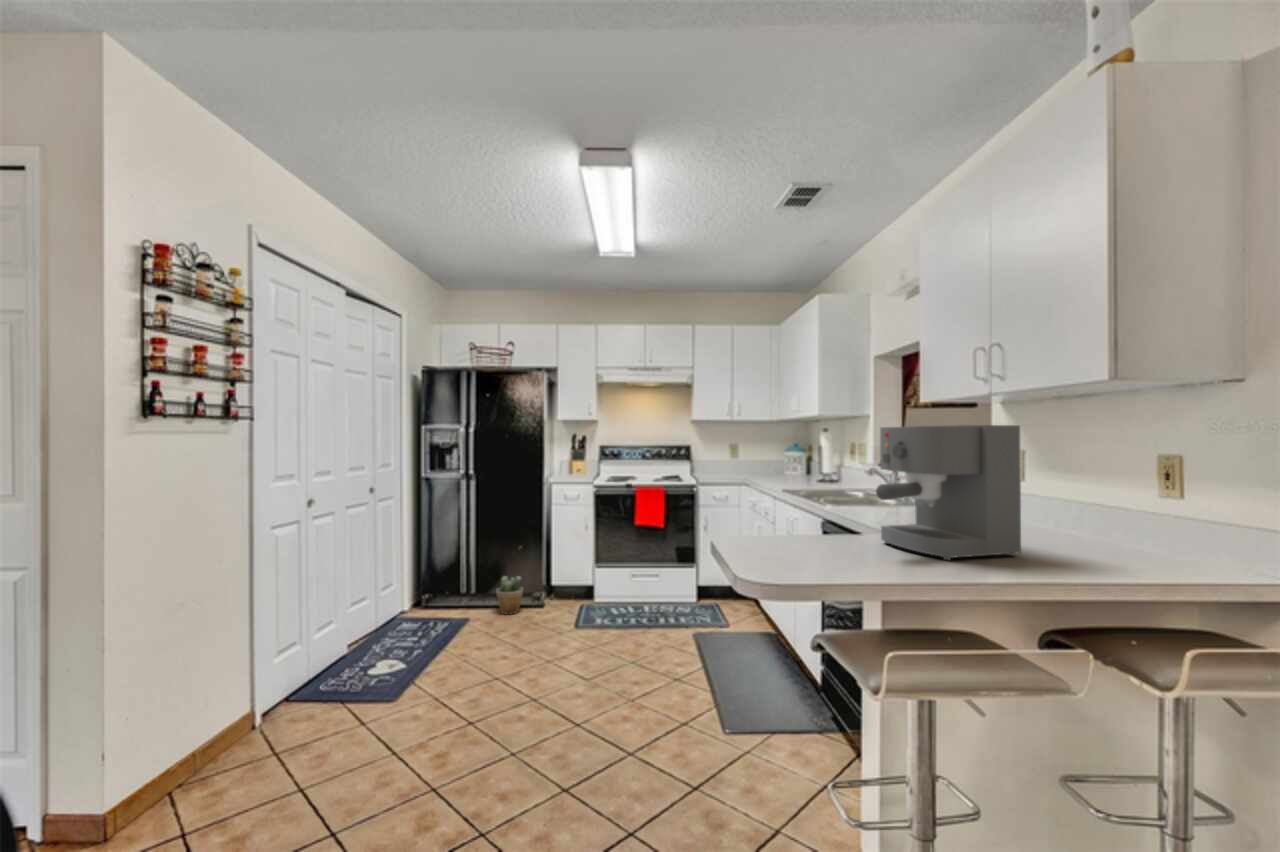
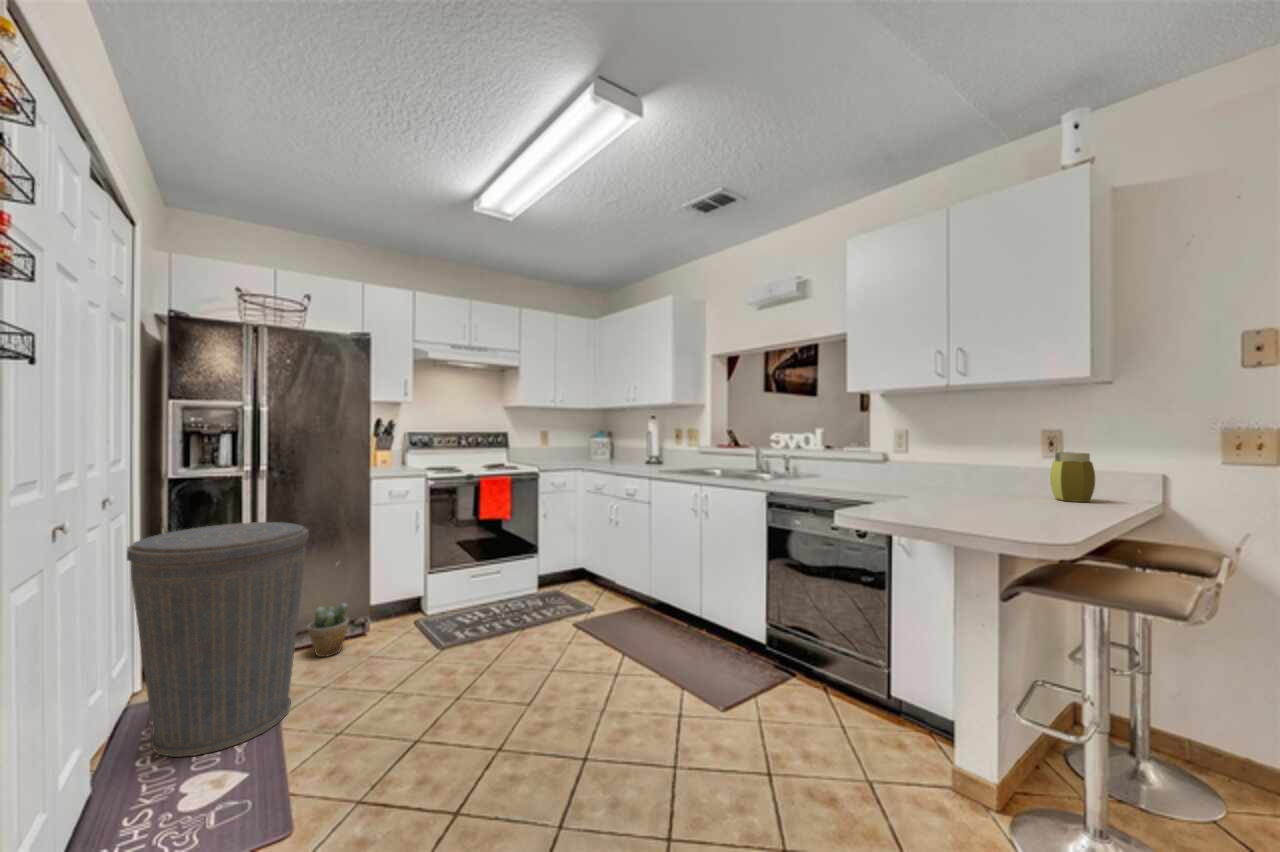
coffee maker: present [876,425,1021,560] -> none [917,408,1007,511]
jar: none [1140,491,1207,573] -> present [1050,452,1095,502]
trash can: none [375,507,472,651] -> present [127,522,309,757]

